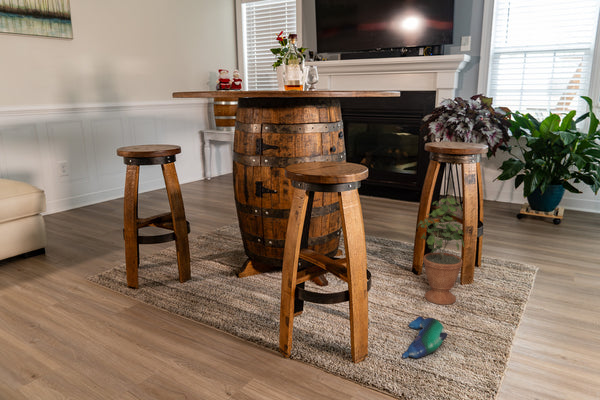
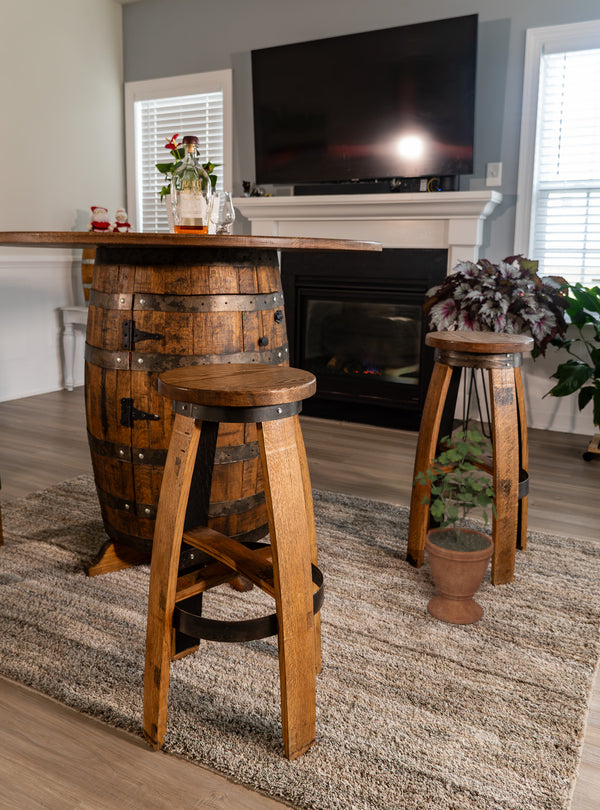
plush toy: present [402,316,448,358] -> none [381,653,469,747]

